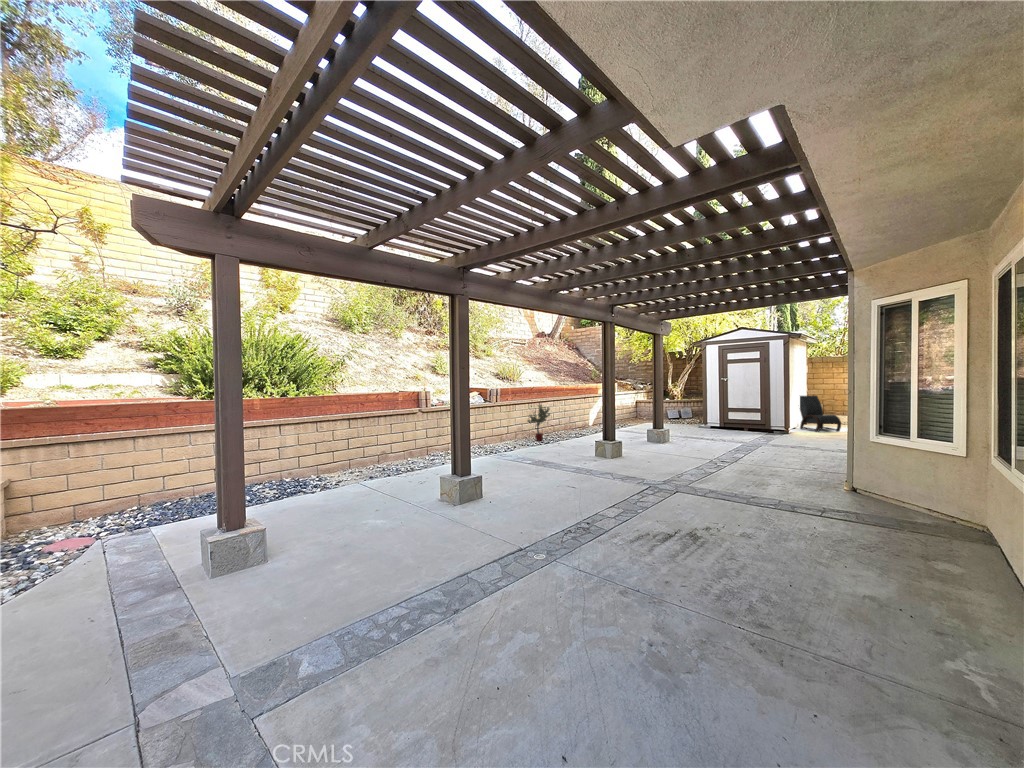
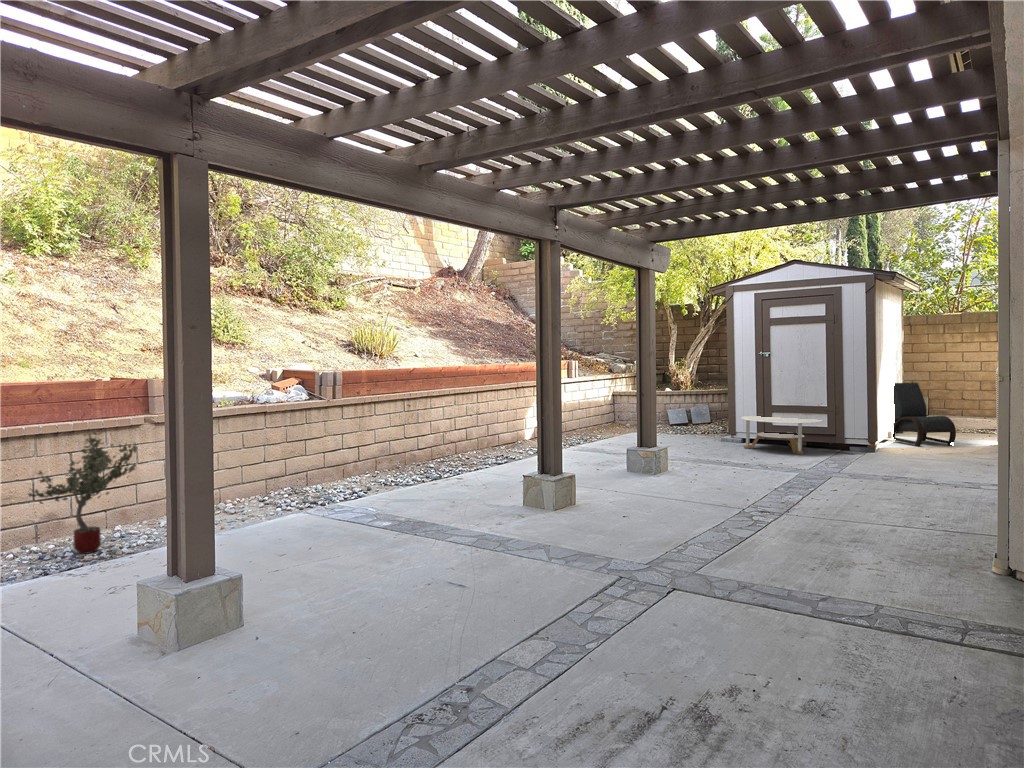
potted tree: present [528,403,550,441] -> present [28,431,137,554]
round table: none [710,413,758,435] -> present [741,416,822,454]

